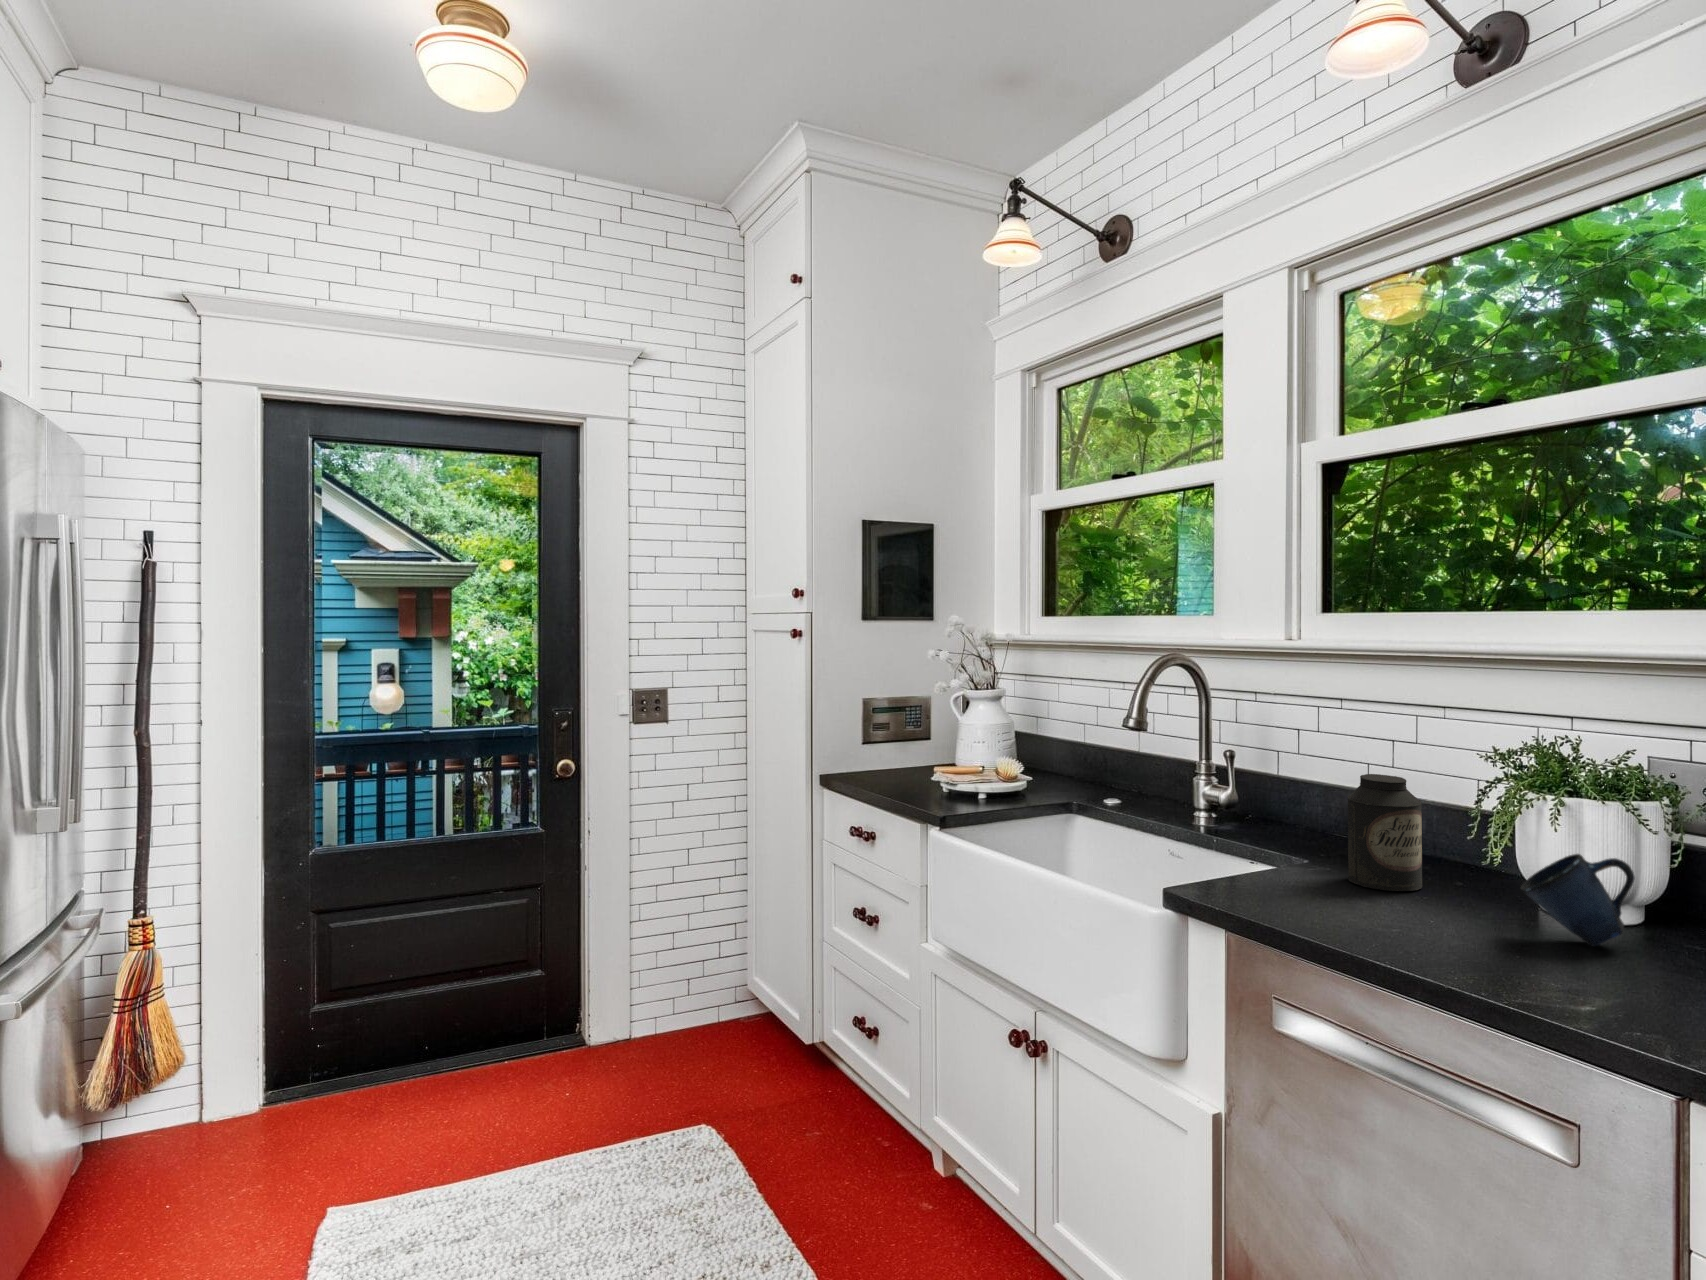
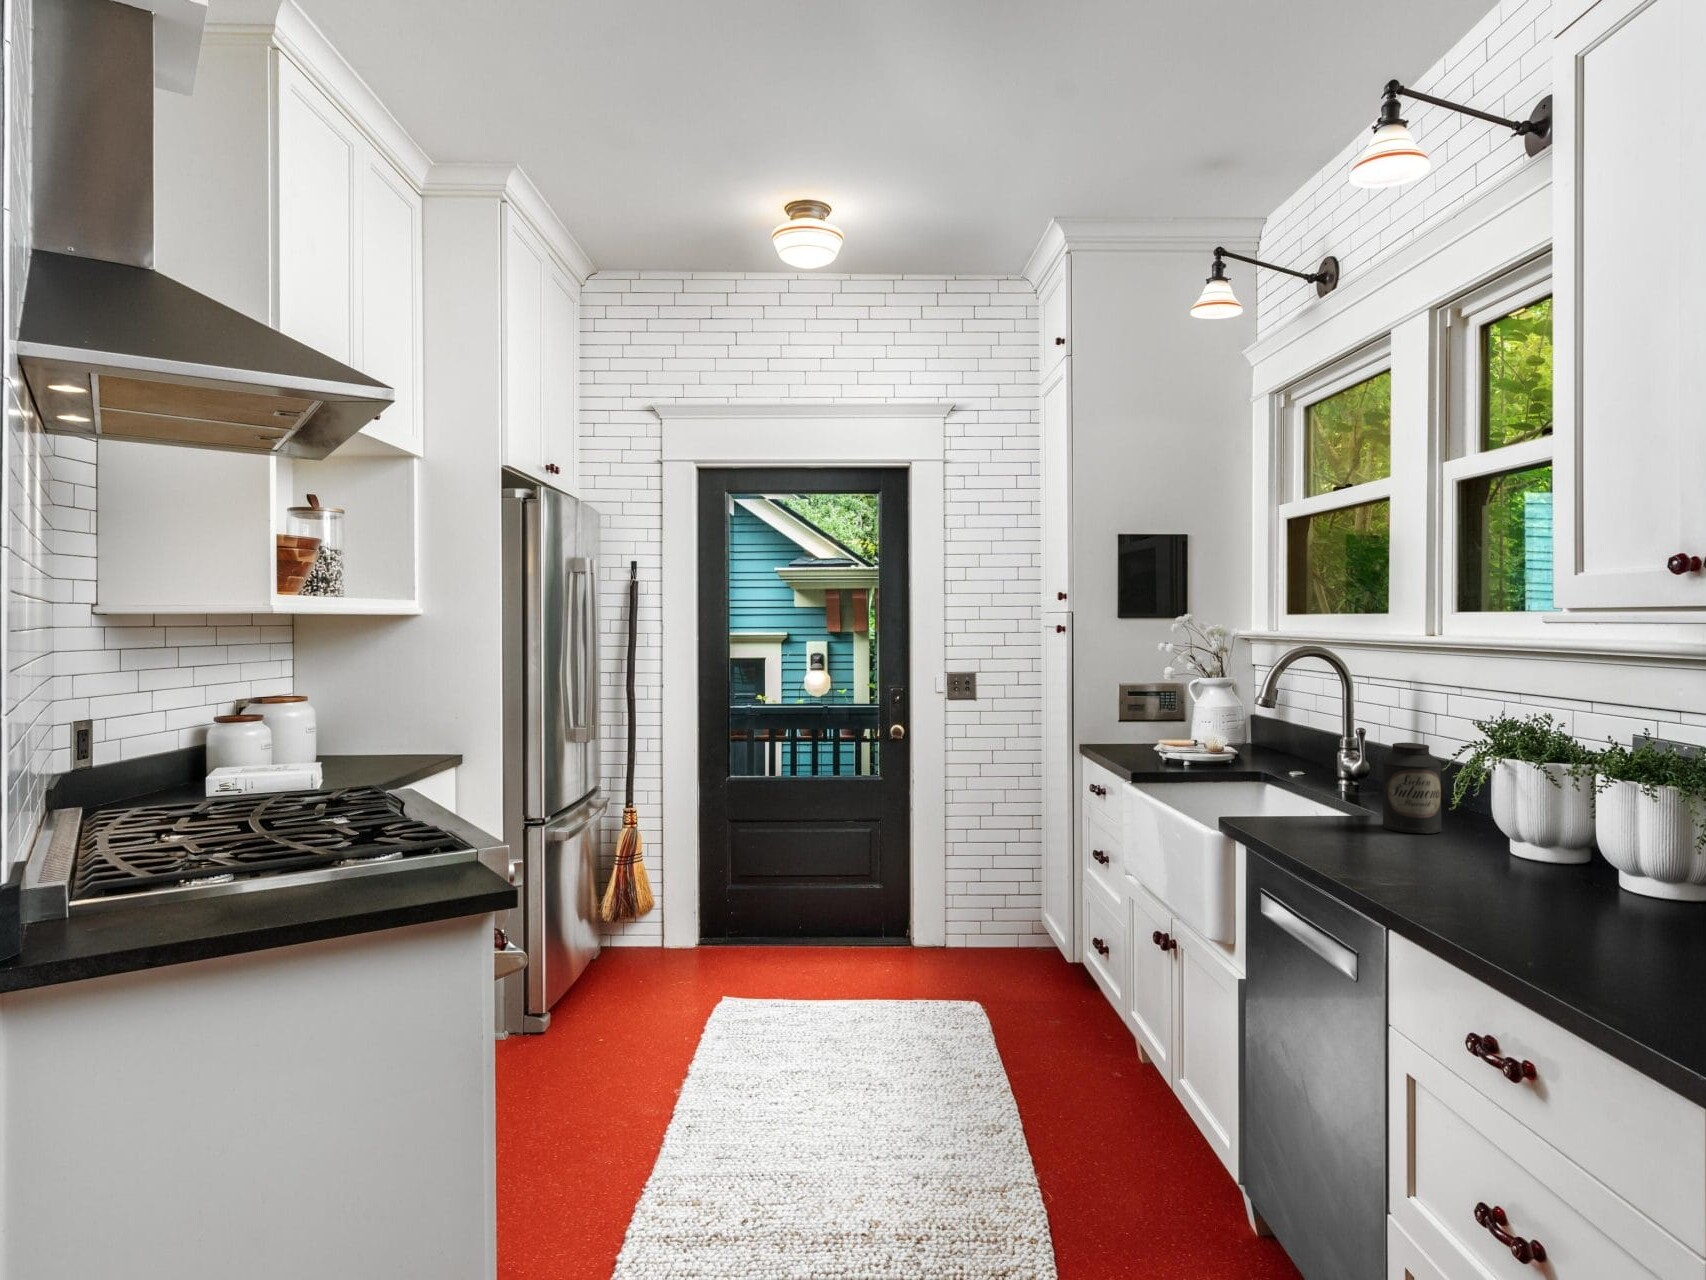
mug: present [1521,854,1635,947] -> none [1437,797,1511,866]

